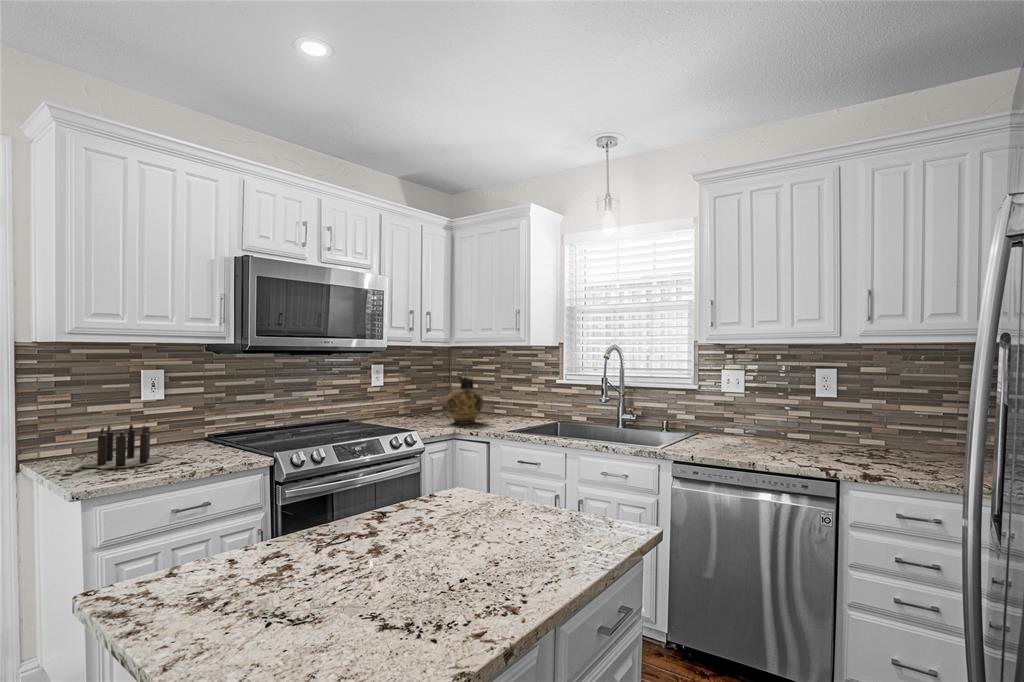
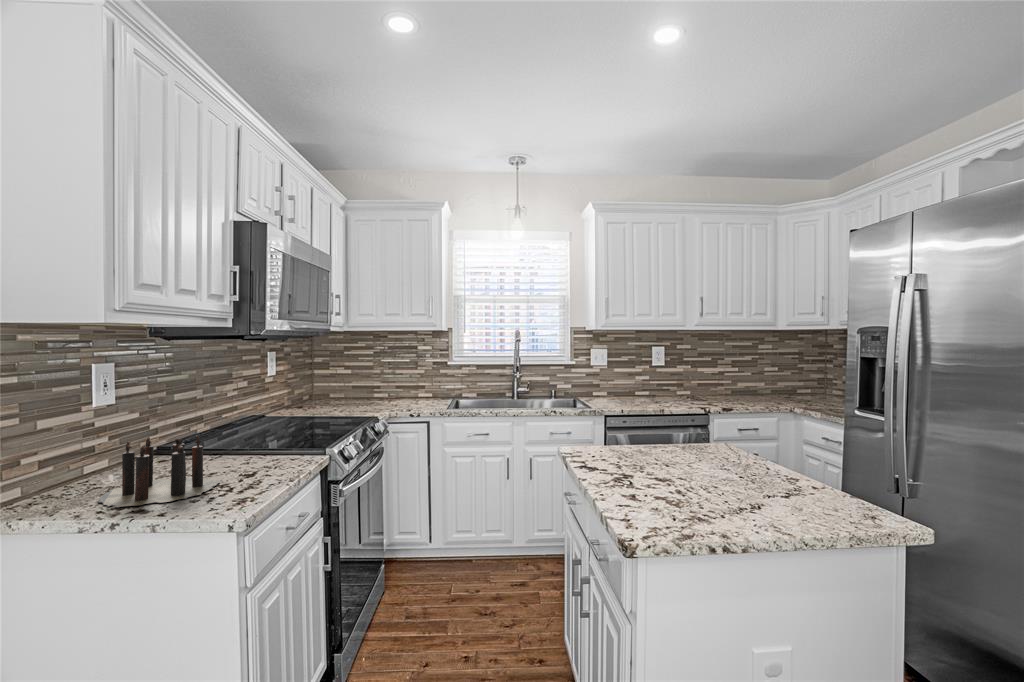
ceramic jug: present [446,377,483,424] -> none [360,362,398,408]

